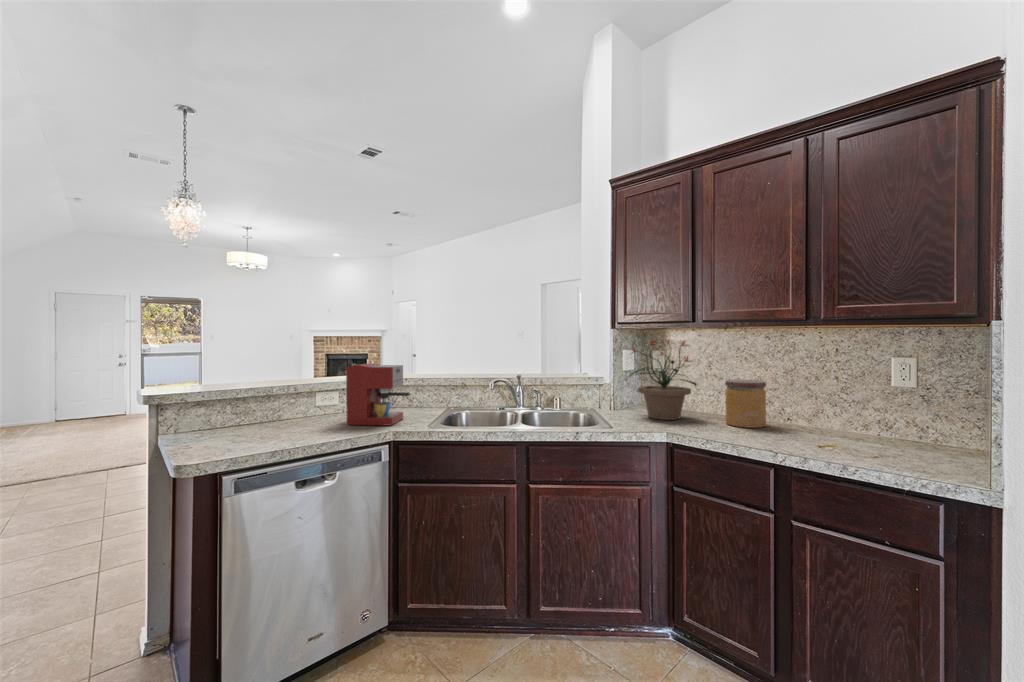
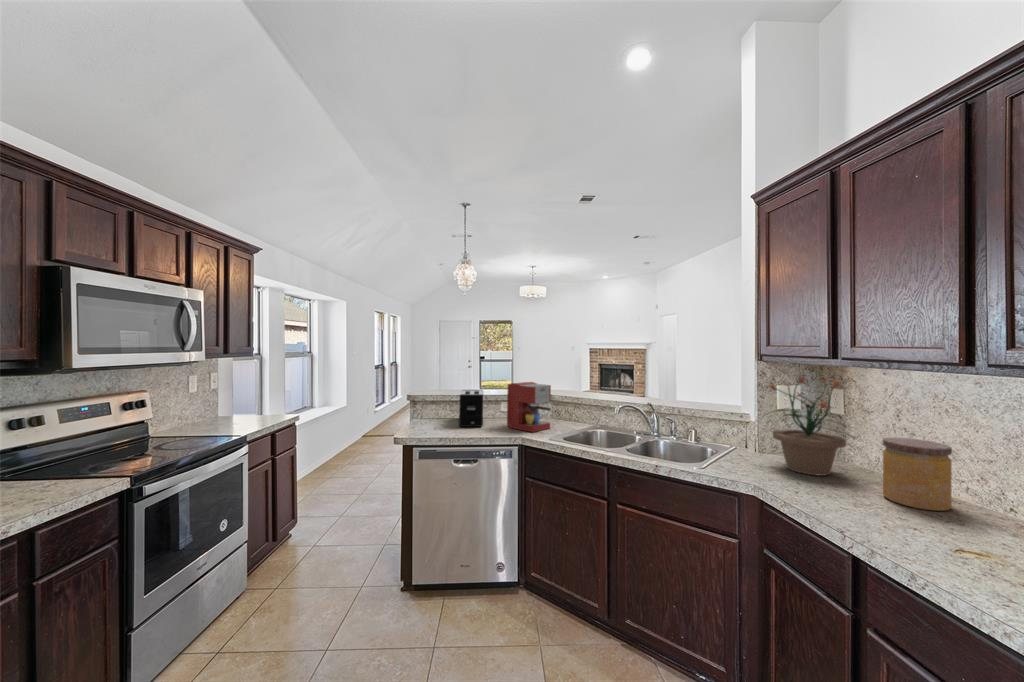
toaster: none [256,380,313,434] -> present [459,390,483,427]

